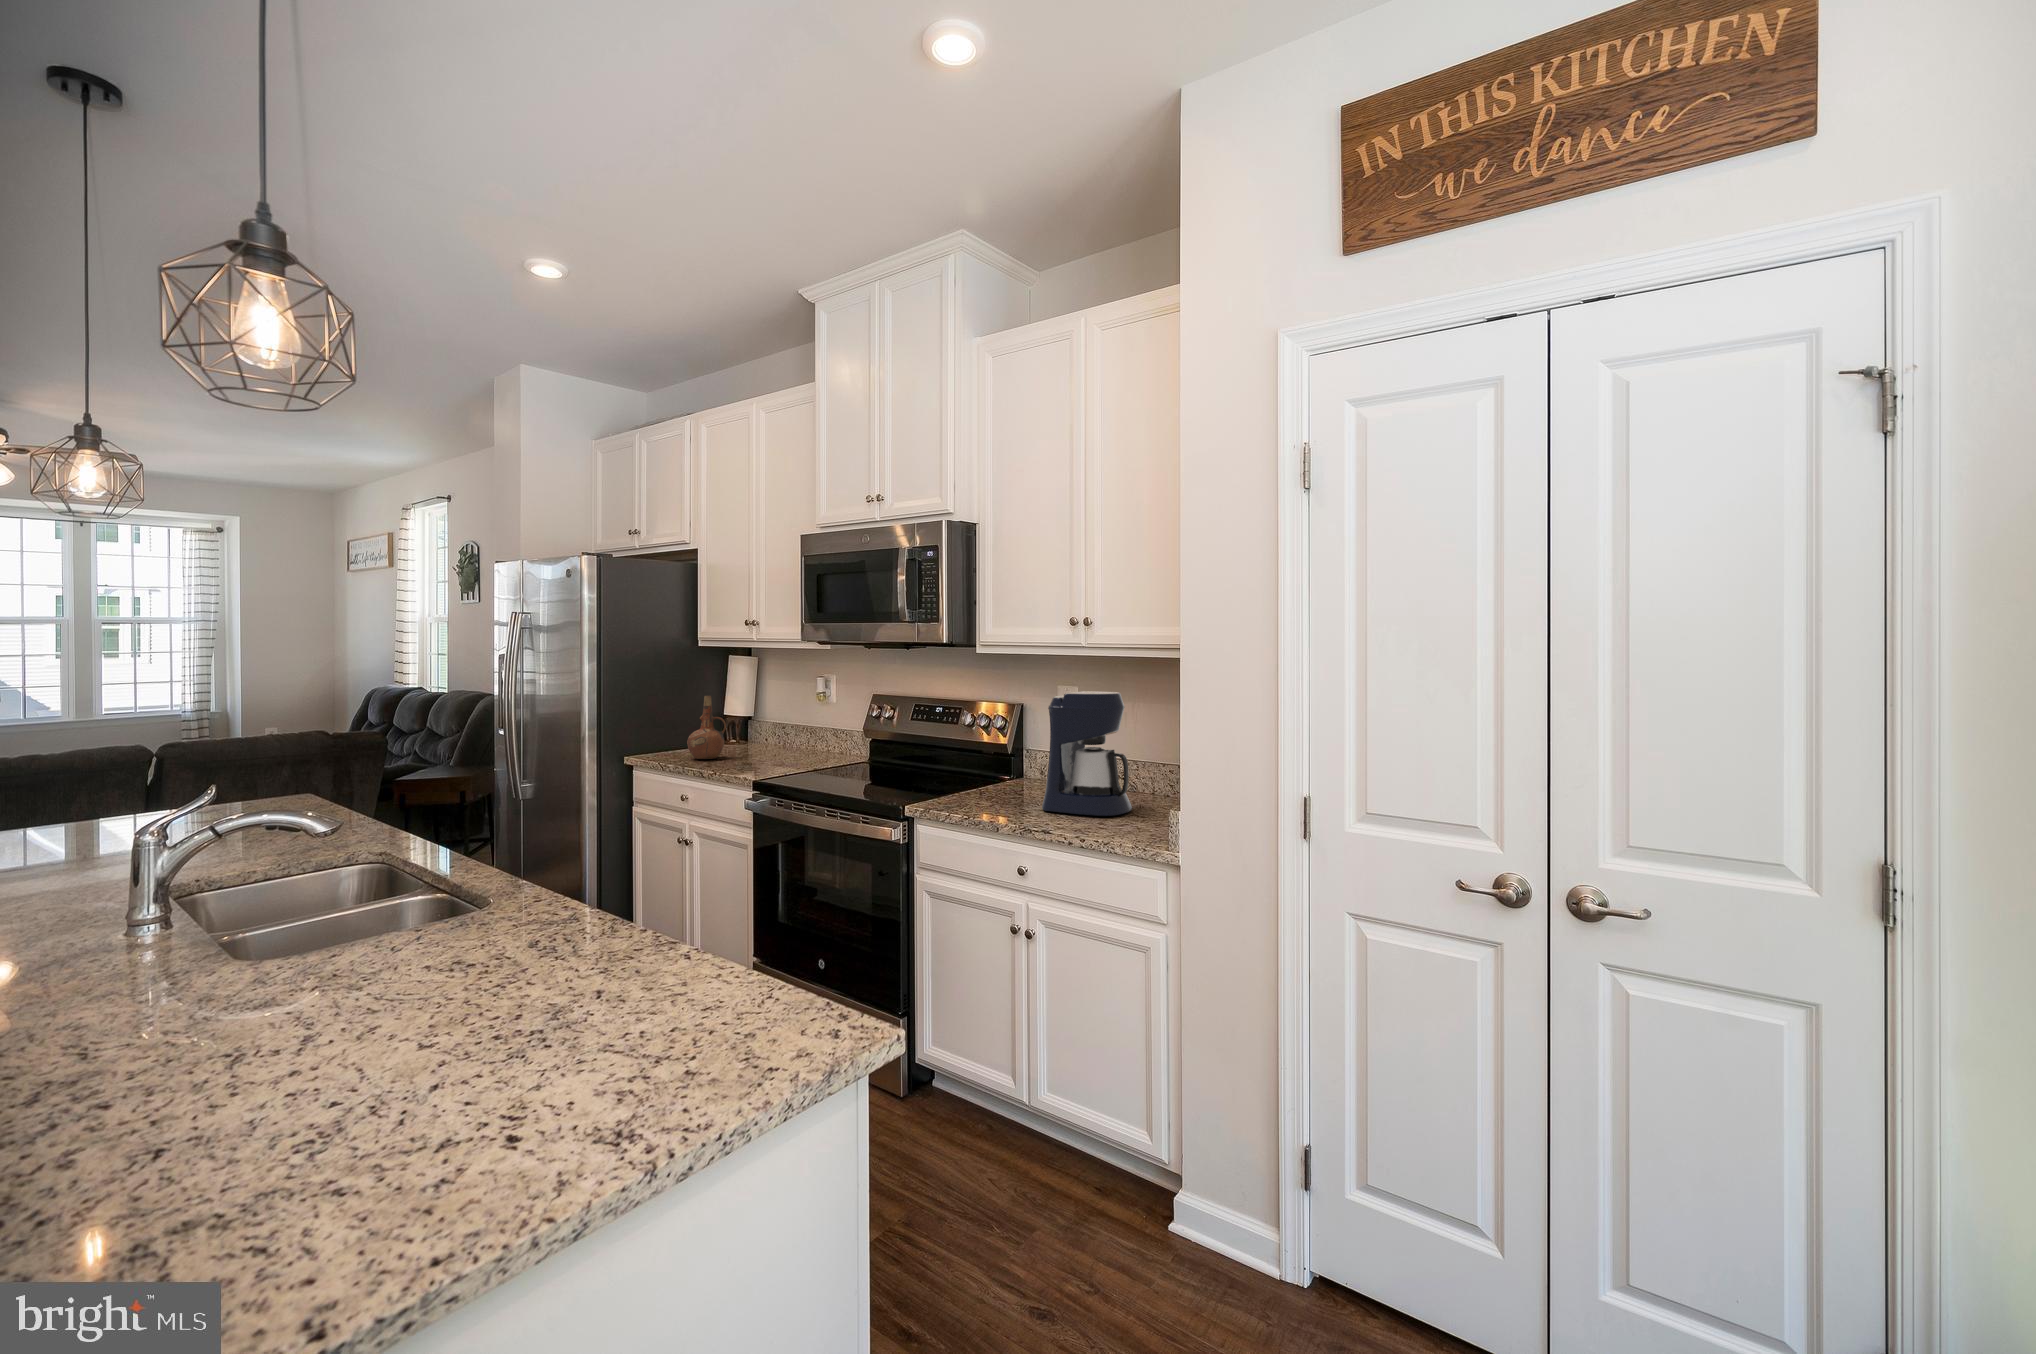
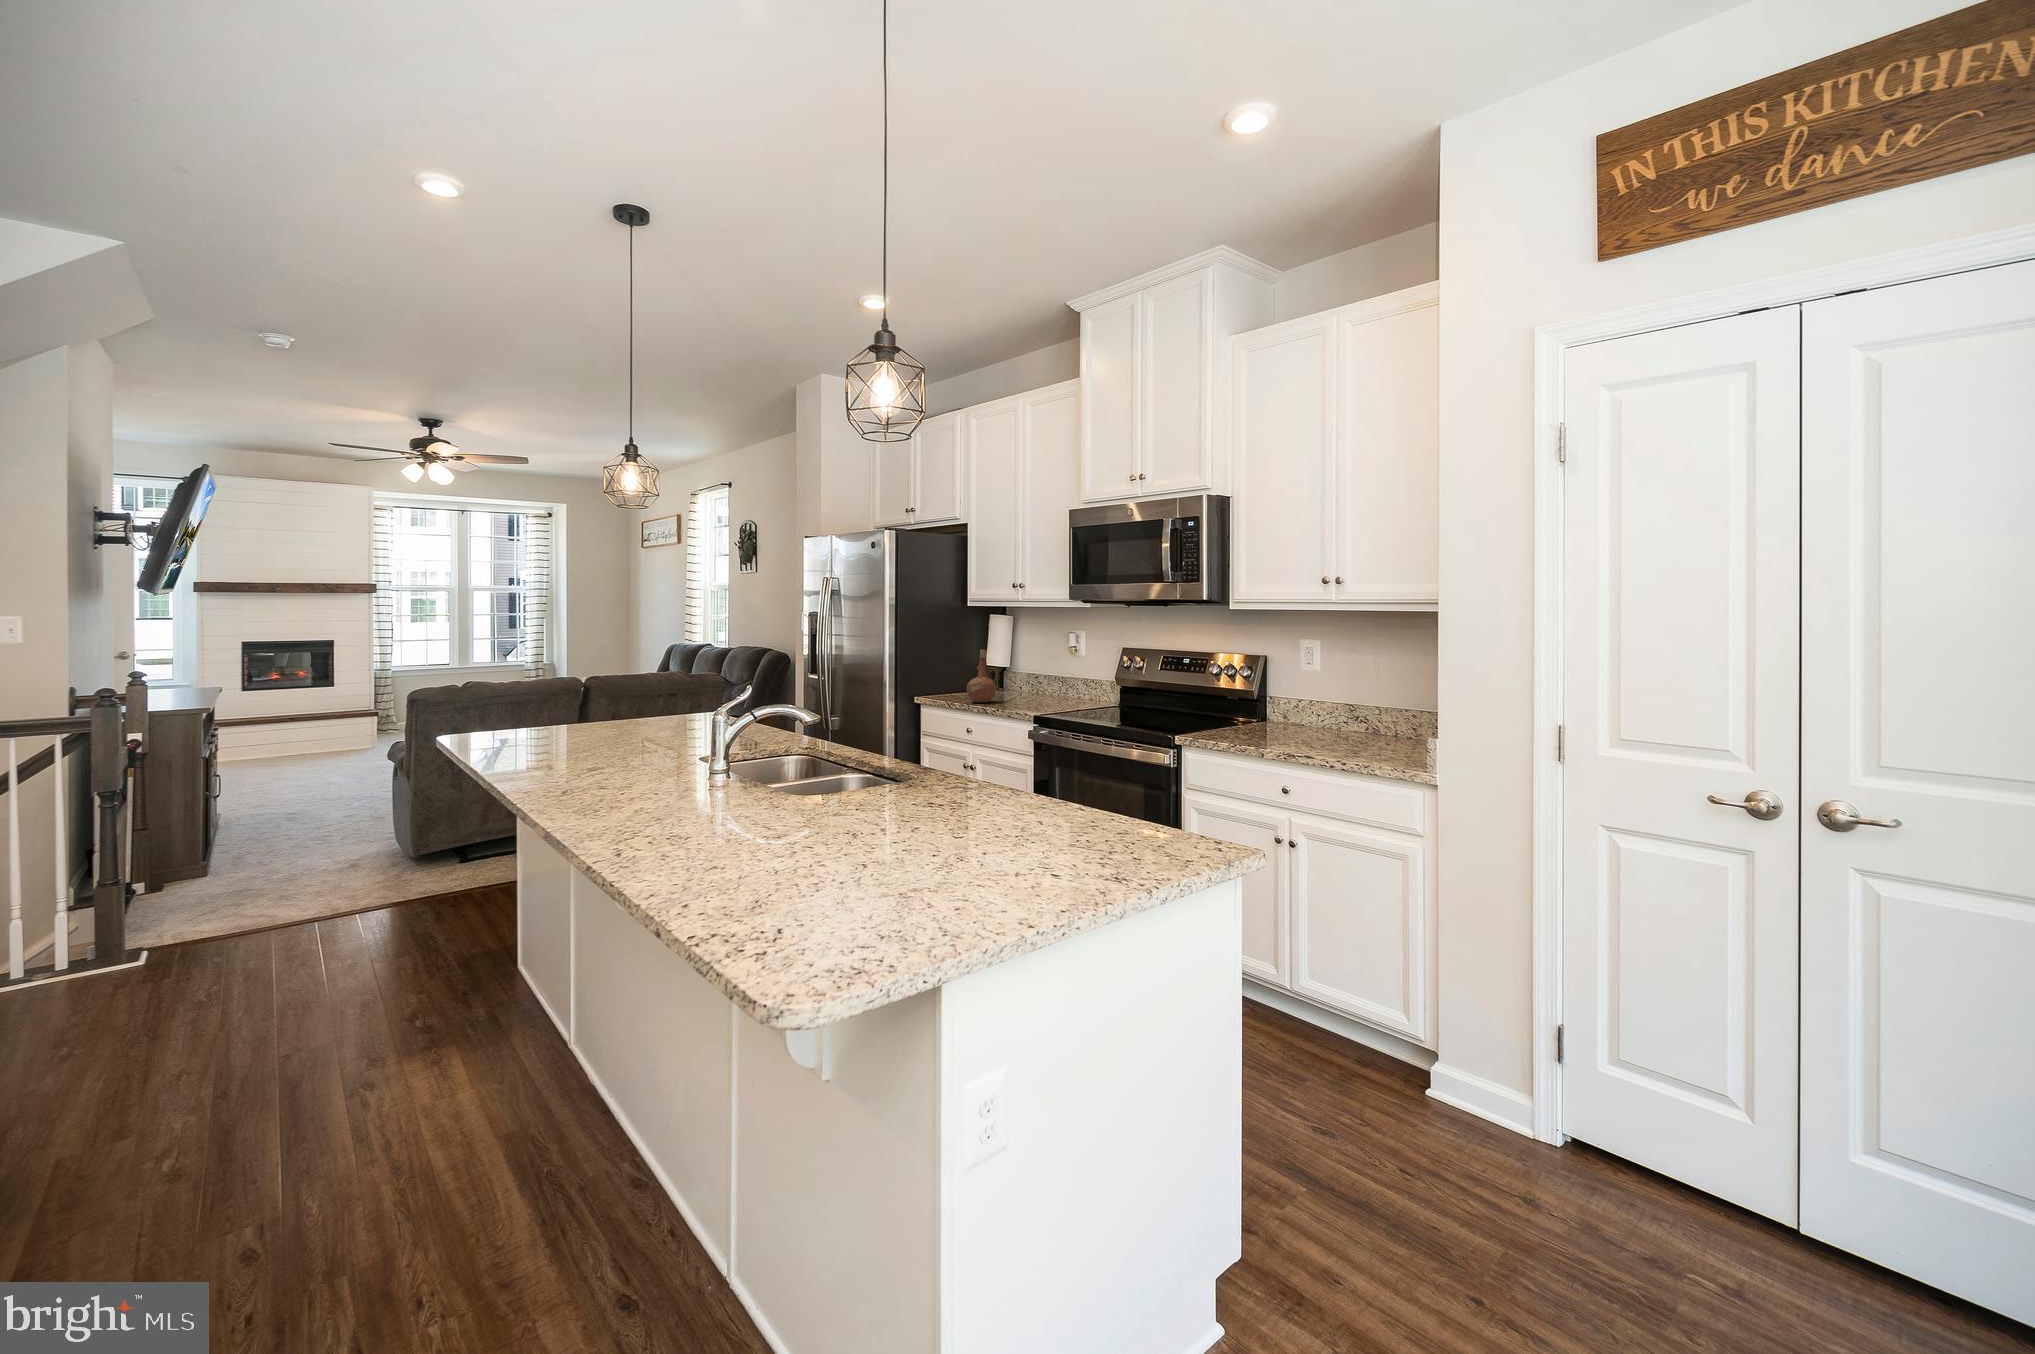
coffee maker: present [1042,691,1132,816] -> none [1294,643,1376,749]

